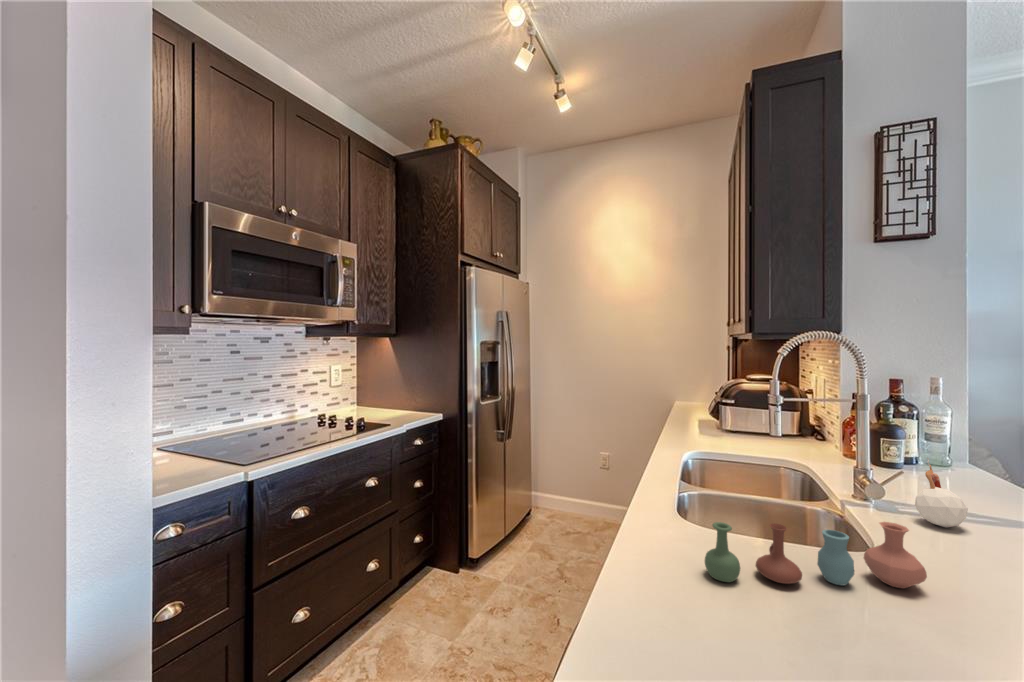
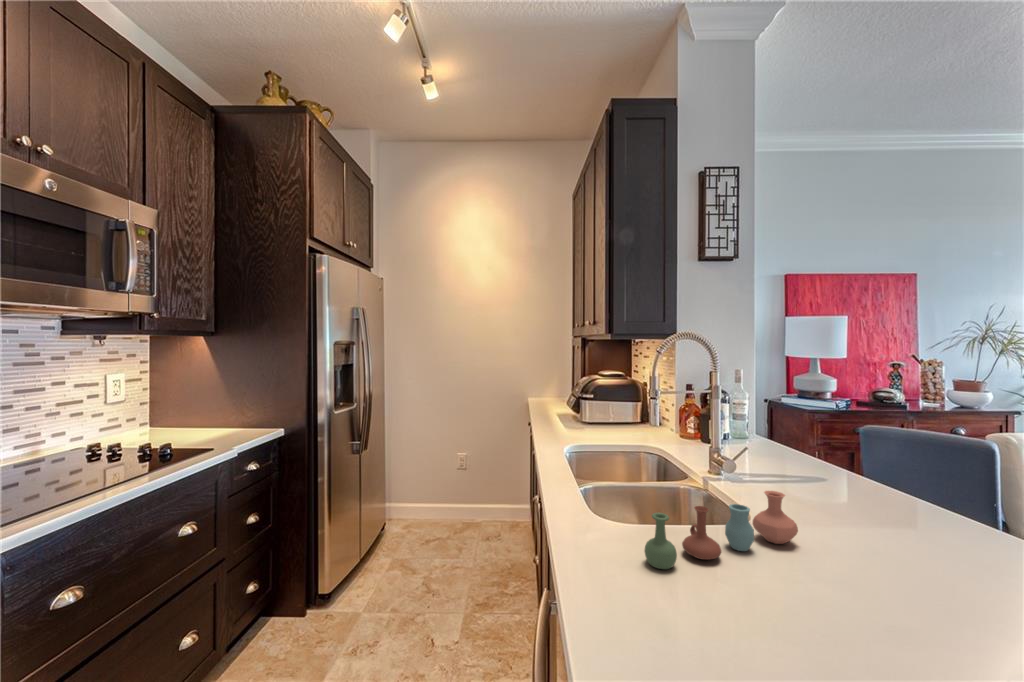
candle: present [915,458,968,528] -> none [755,434,789,488]

